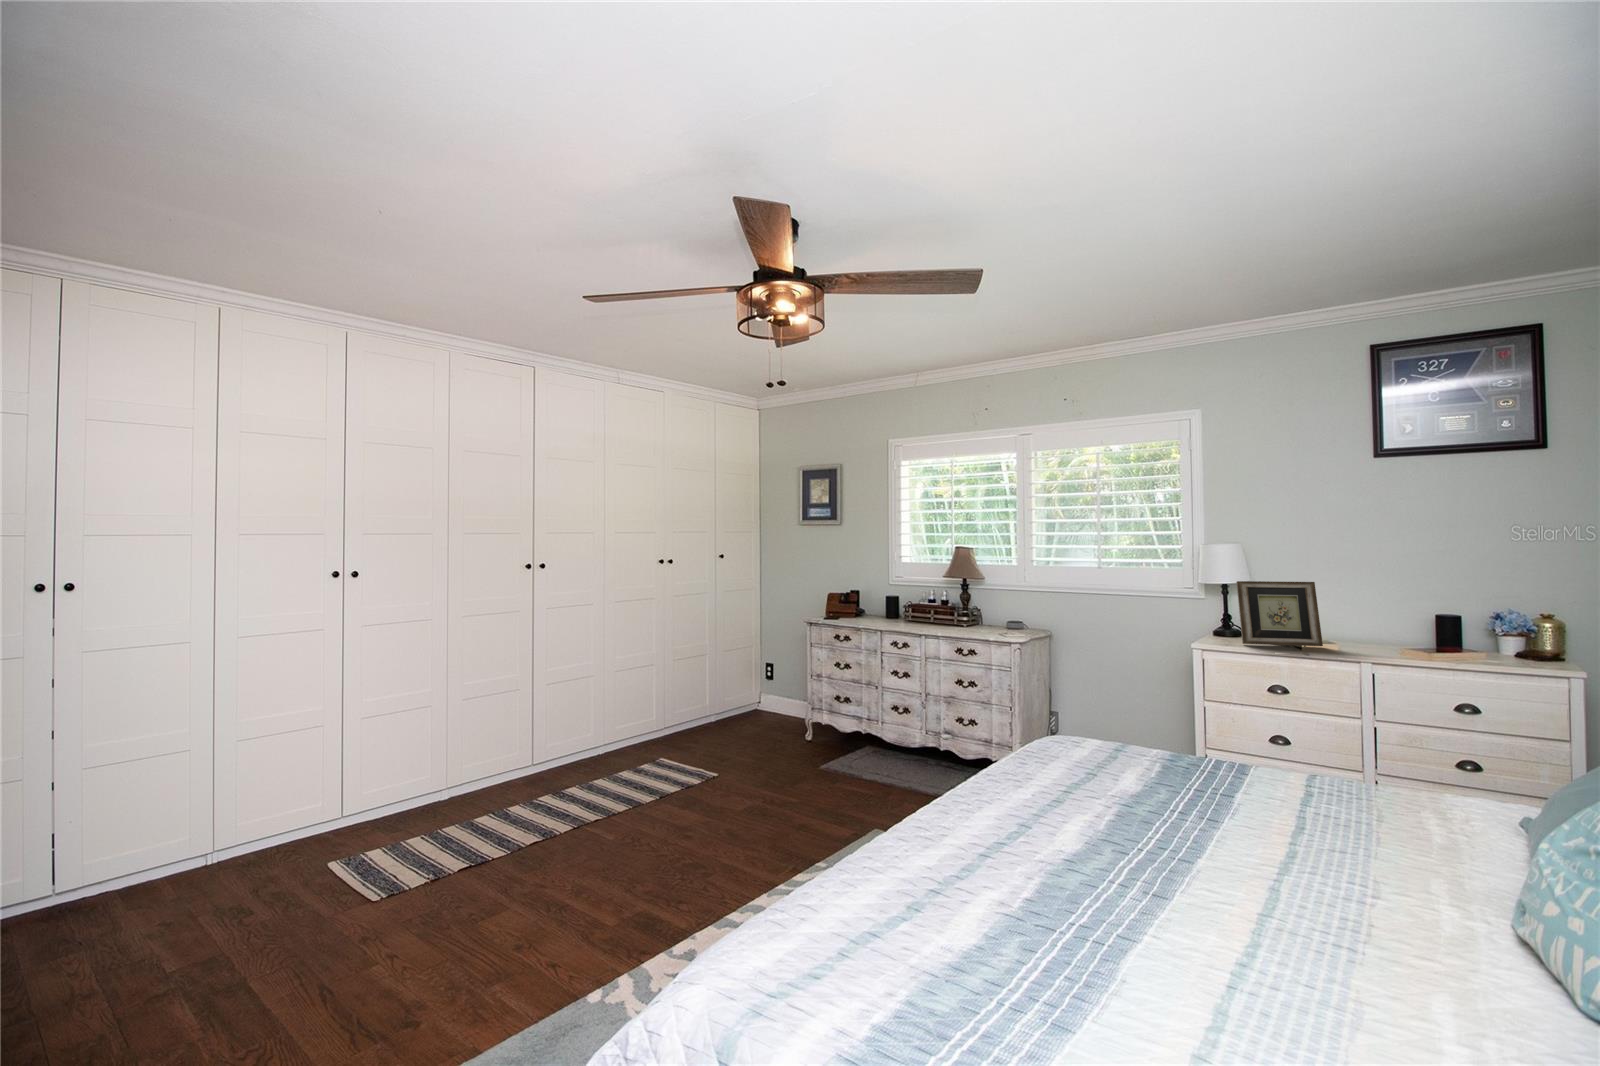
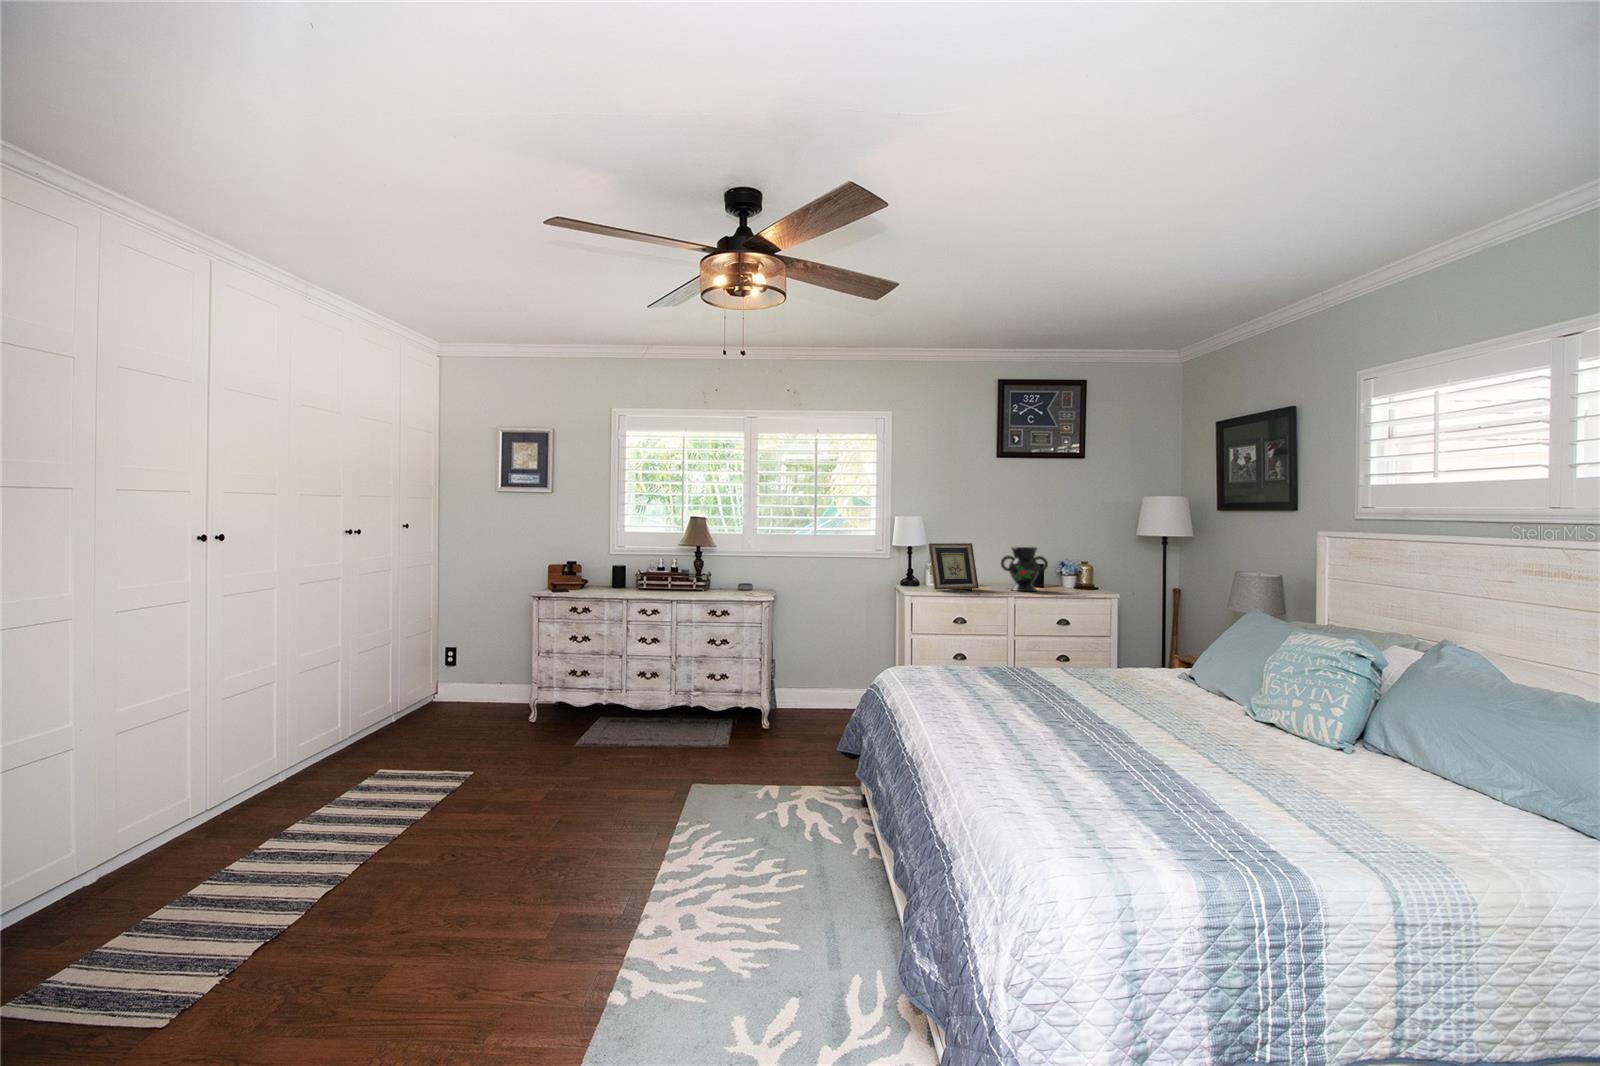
decorative vase: none [1363,589,1453,657] -> present [1001,547,1048,591]

